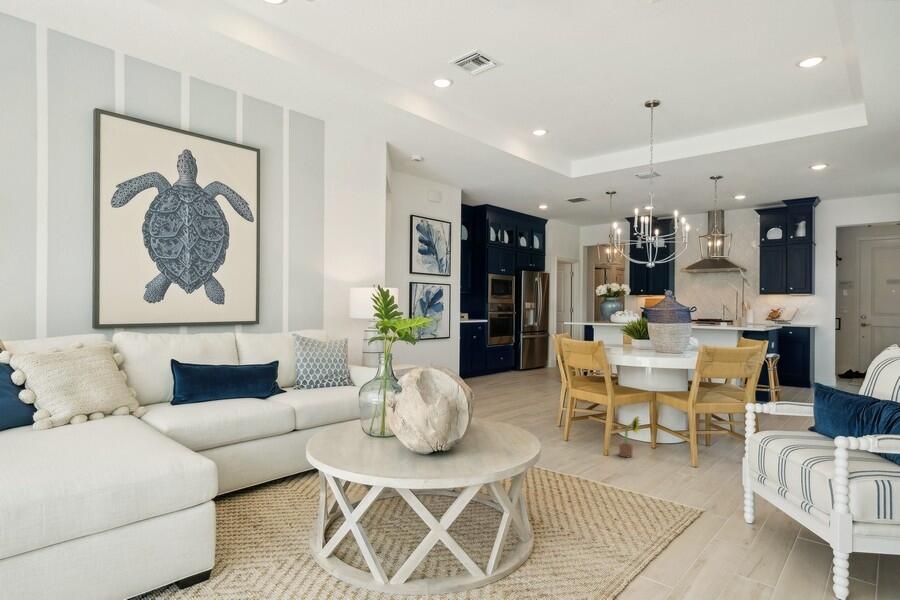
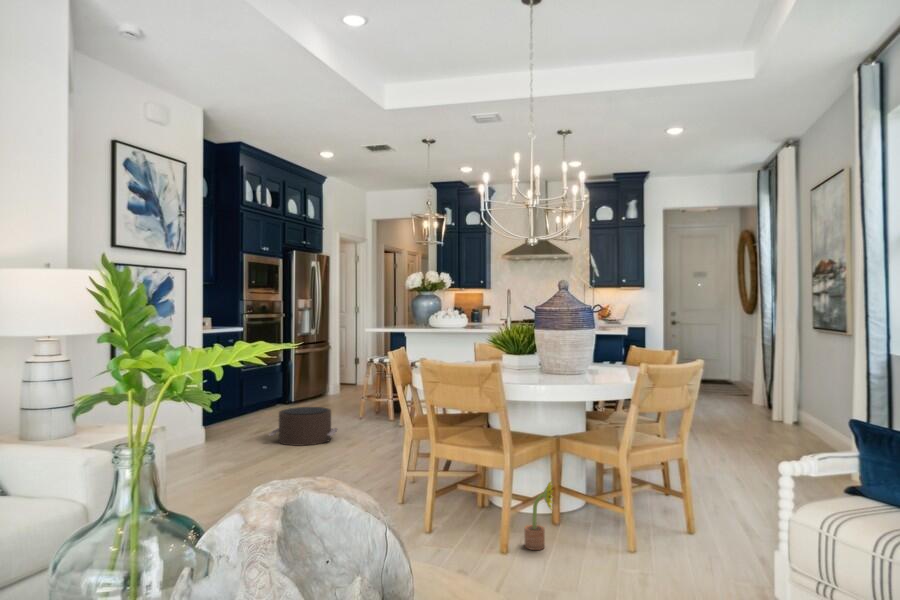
pouf: none [495,371,539,394] -> present [269,407,337,446]

